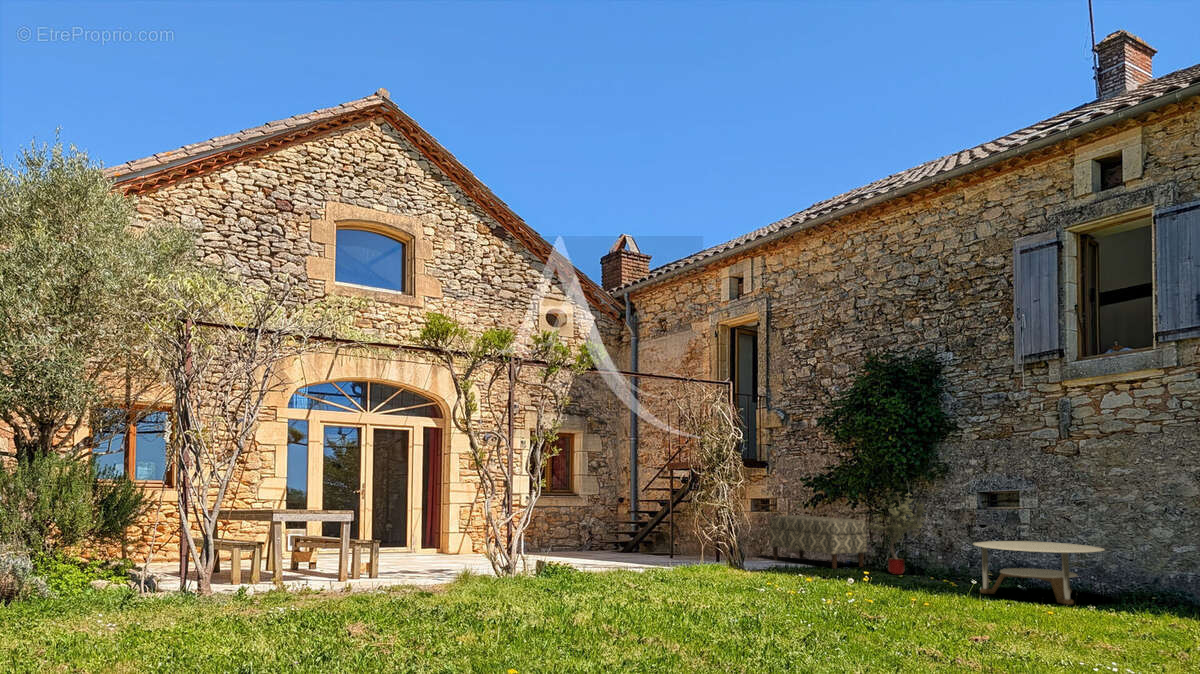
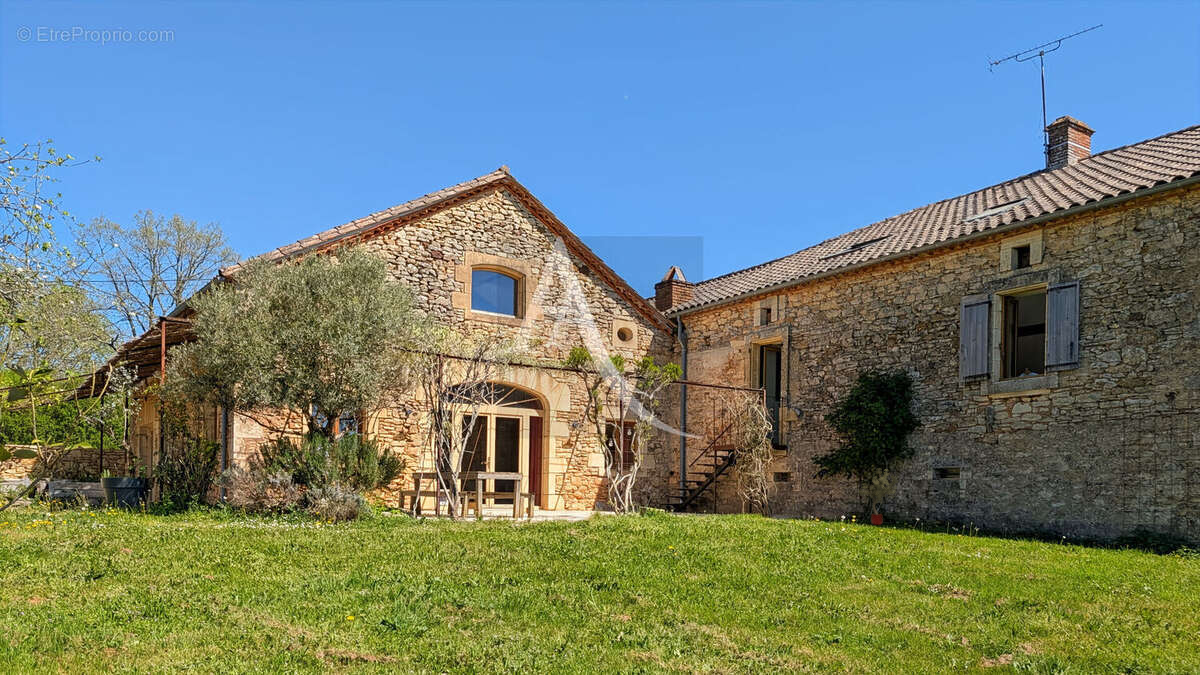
bench: present [770,515,867,569] -> none [788,485,857,521]
round table: present [973,541,1104,605] -> none [925,501,1010,540]

